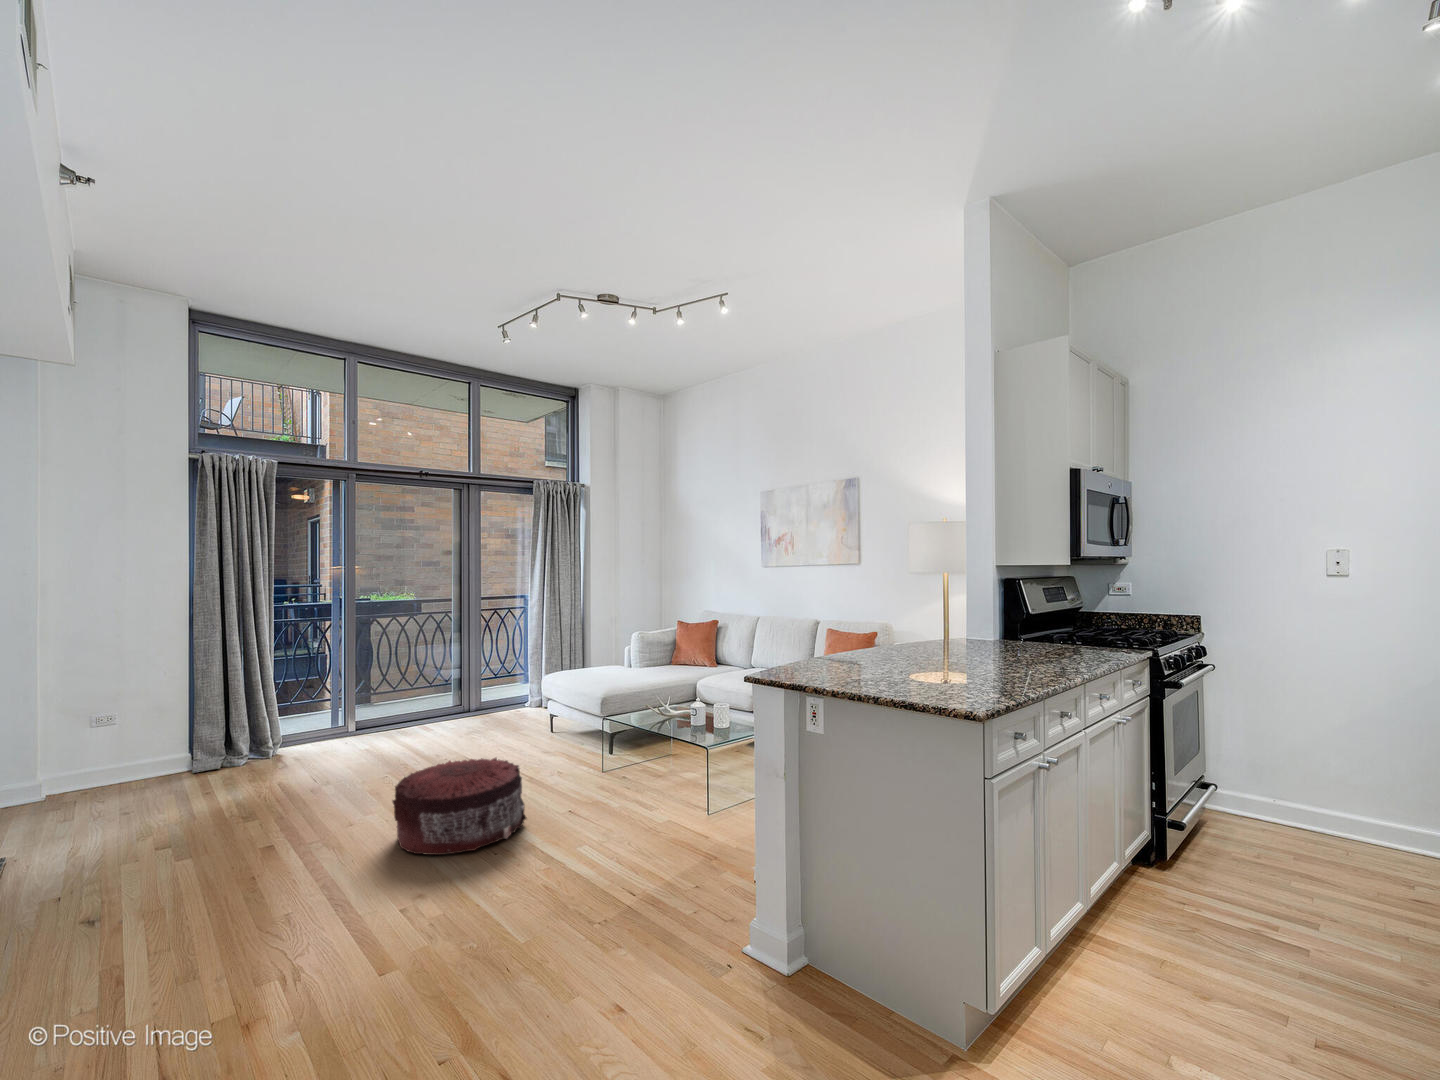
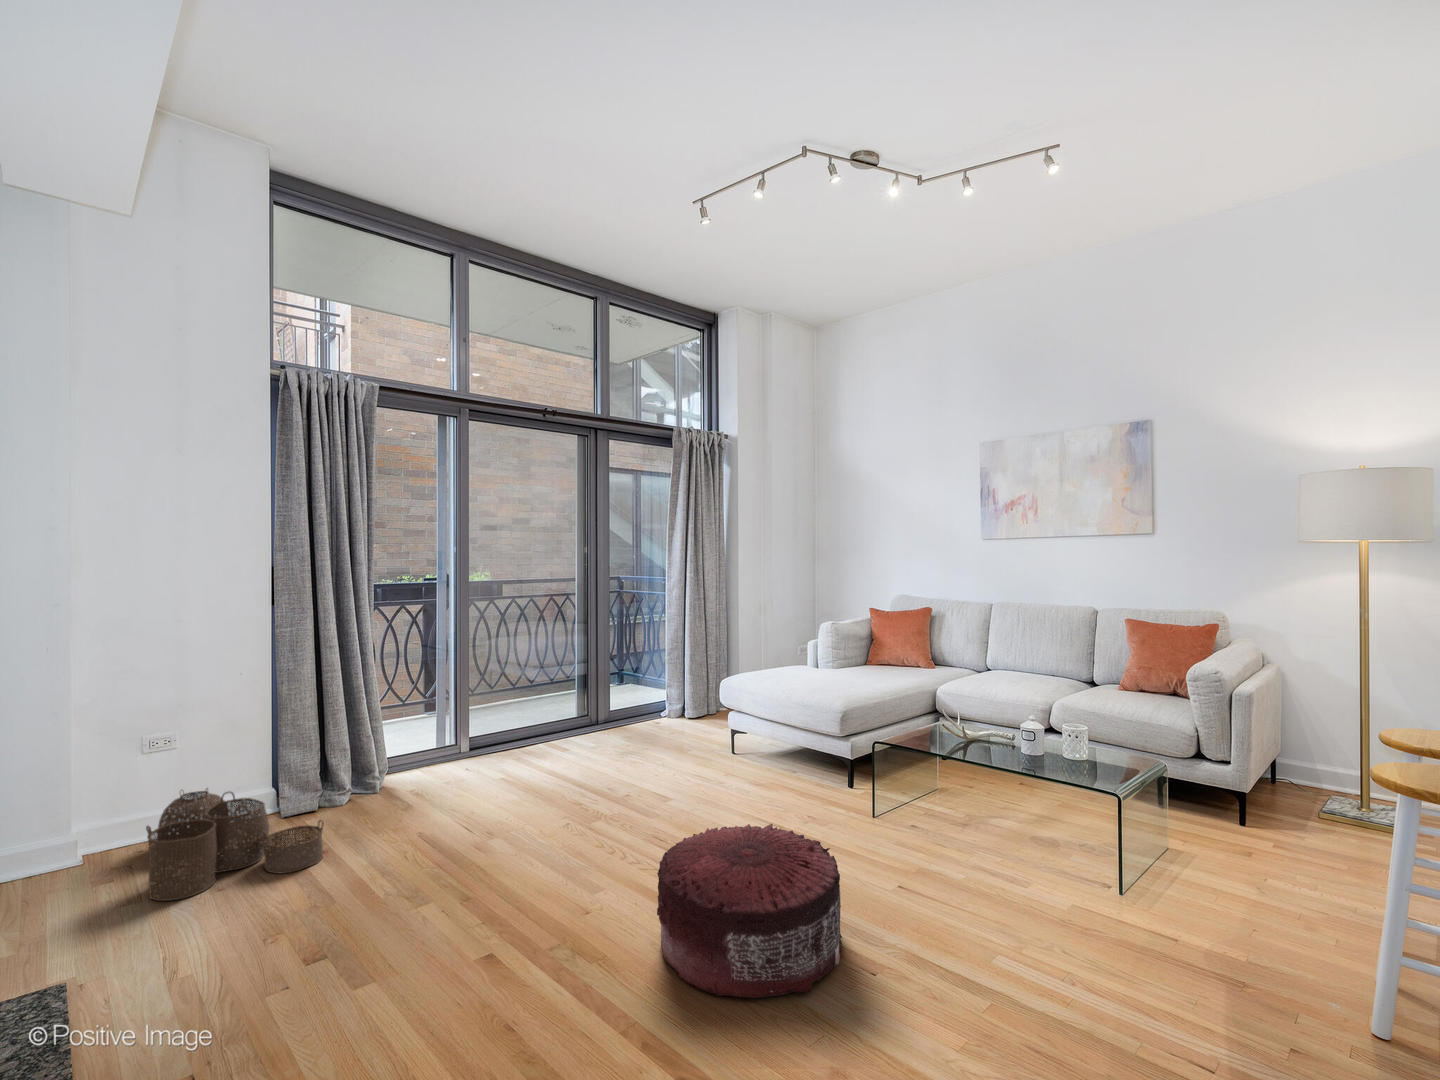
woven basket: none [78,749,210,818] -> present [146,788,324,901]

